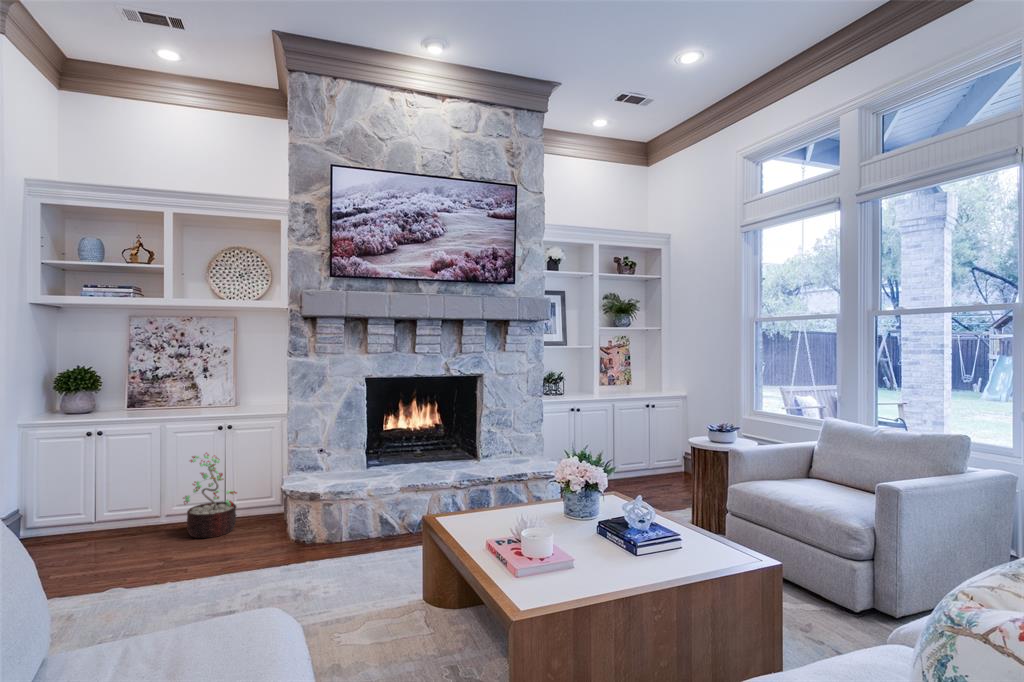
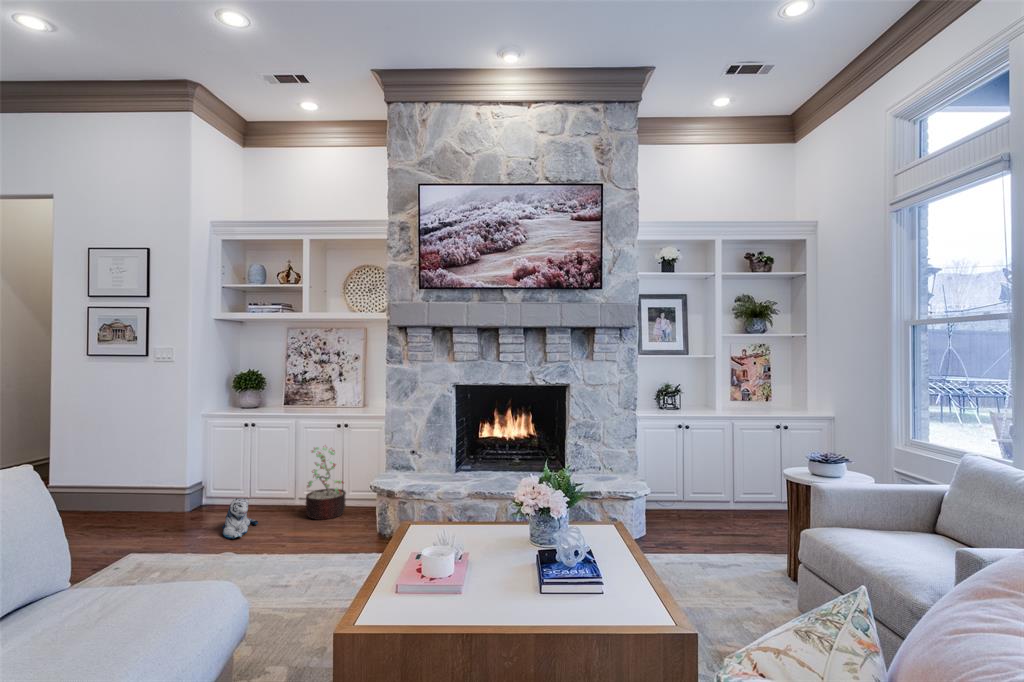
plush toy: none [84,522,133,572] -> present [222,498,258,539]

